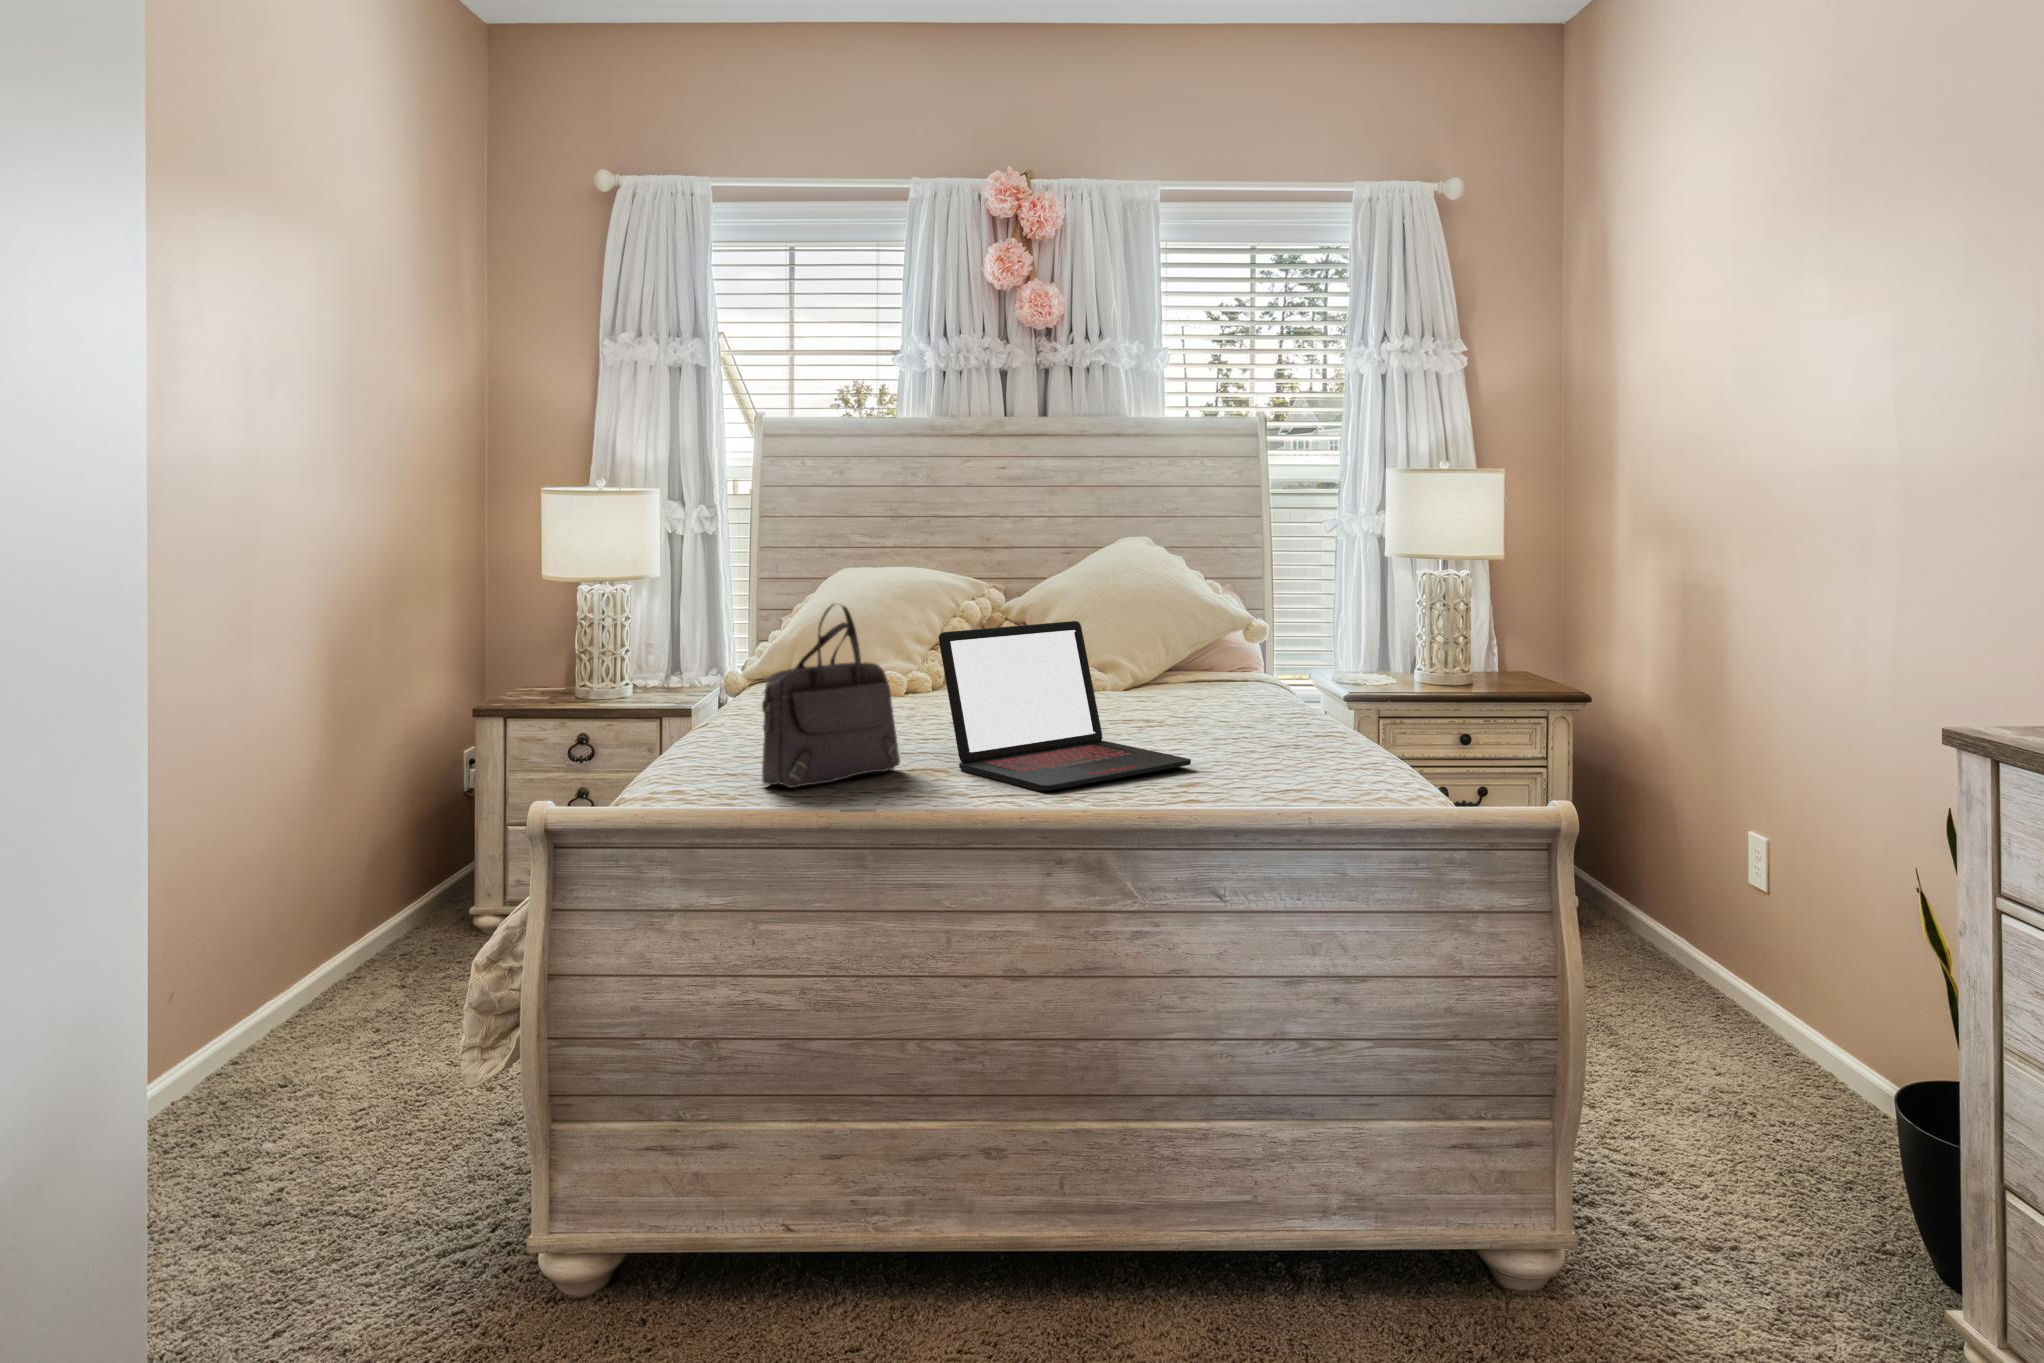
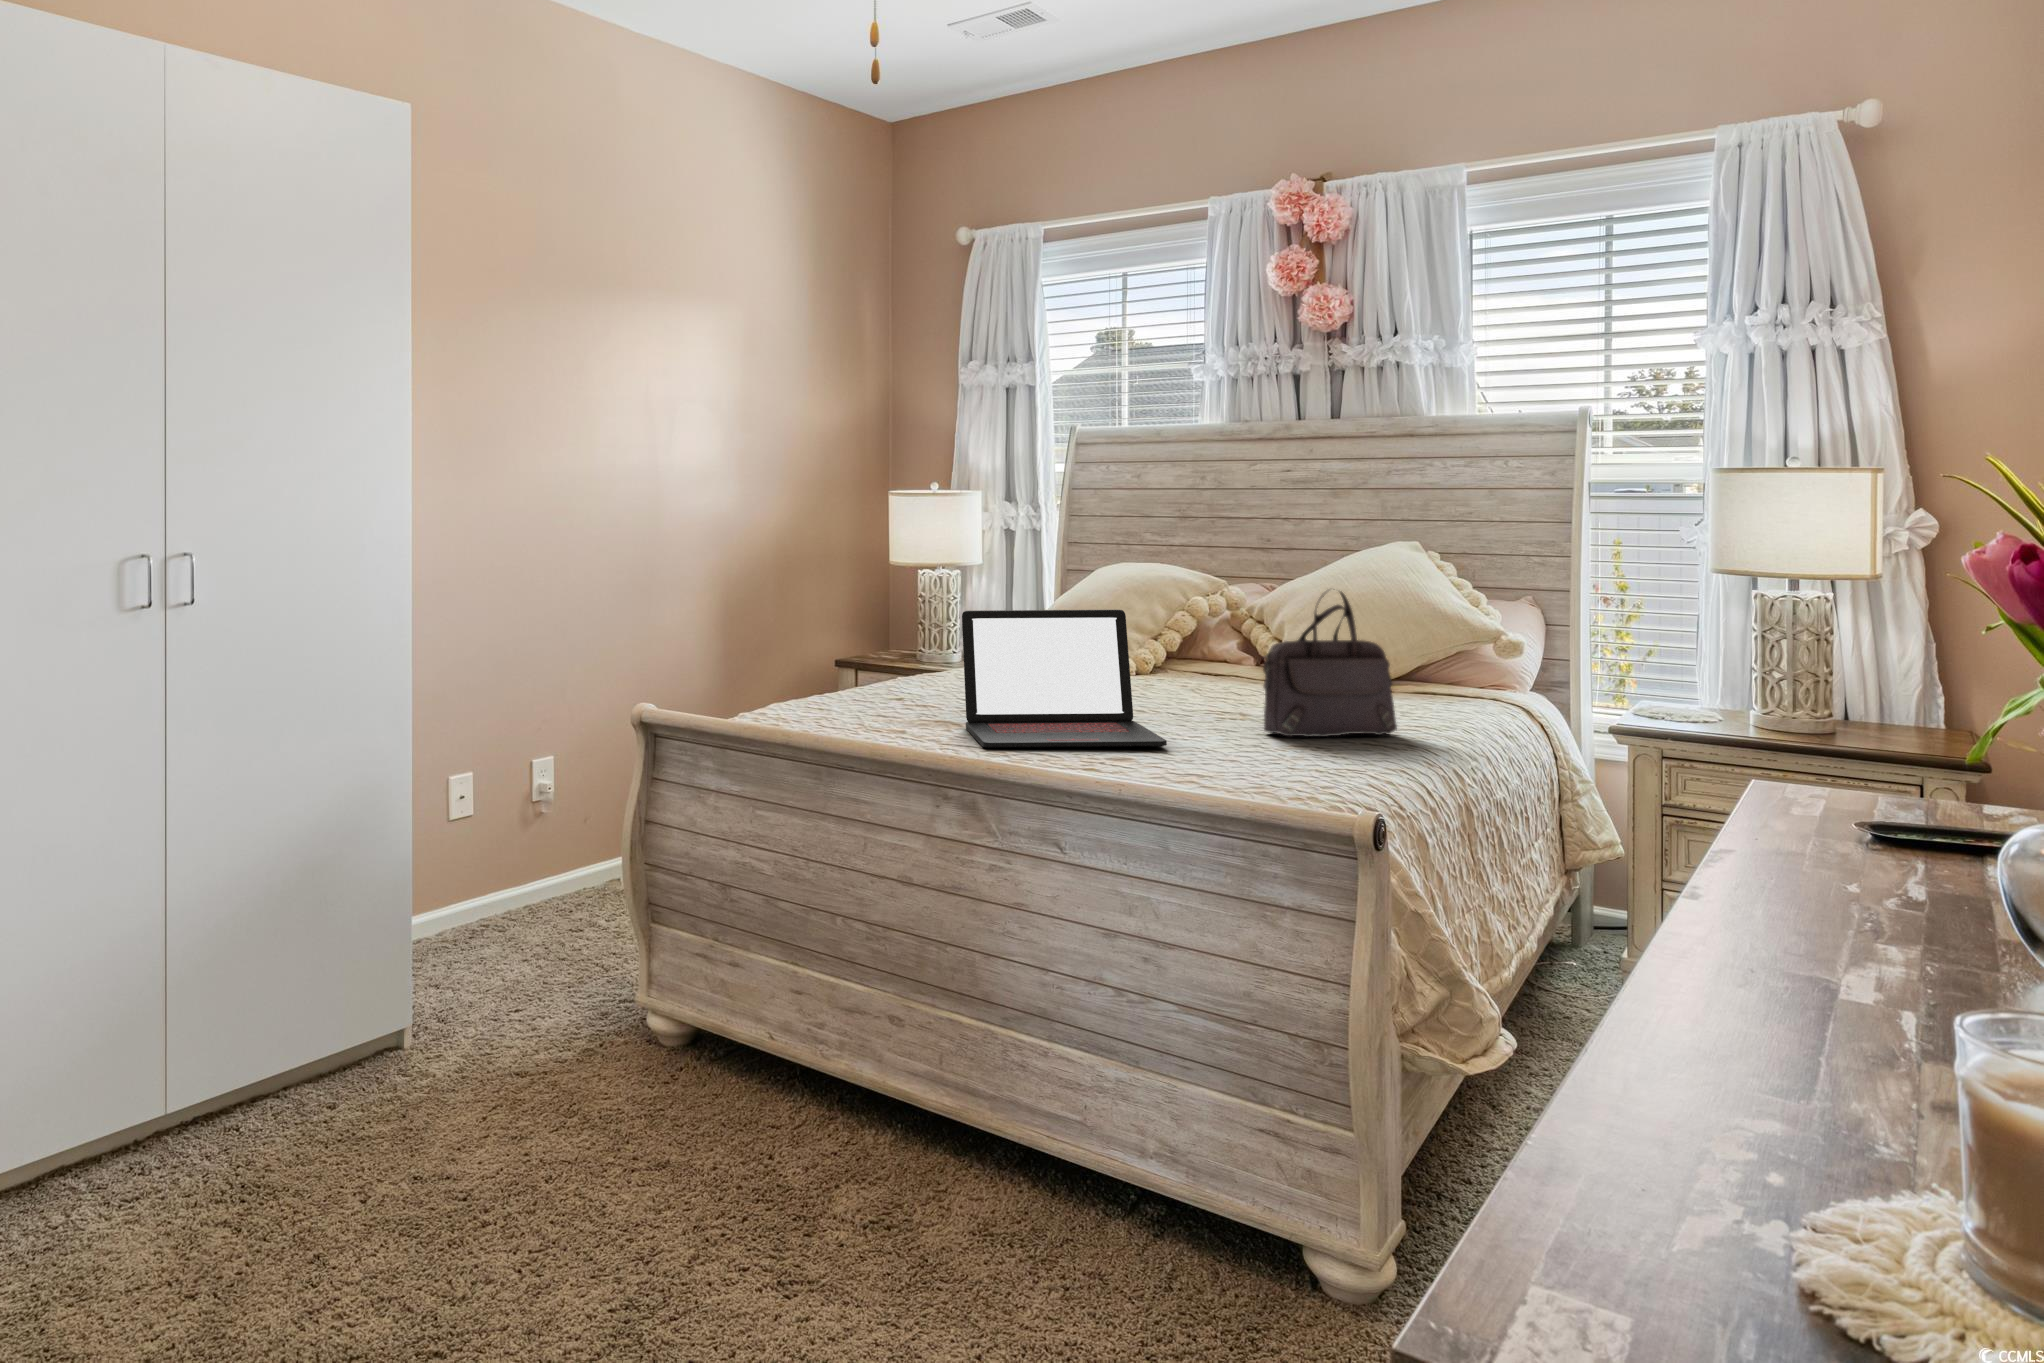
handbag: present [762,604,900,788] -> present [1263,591,1397,737]

